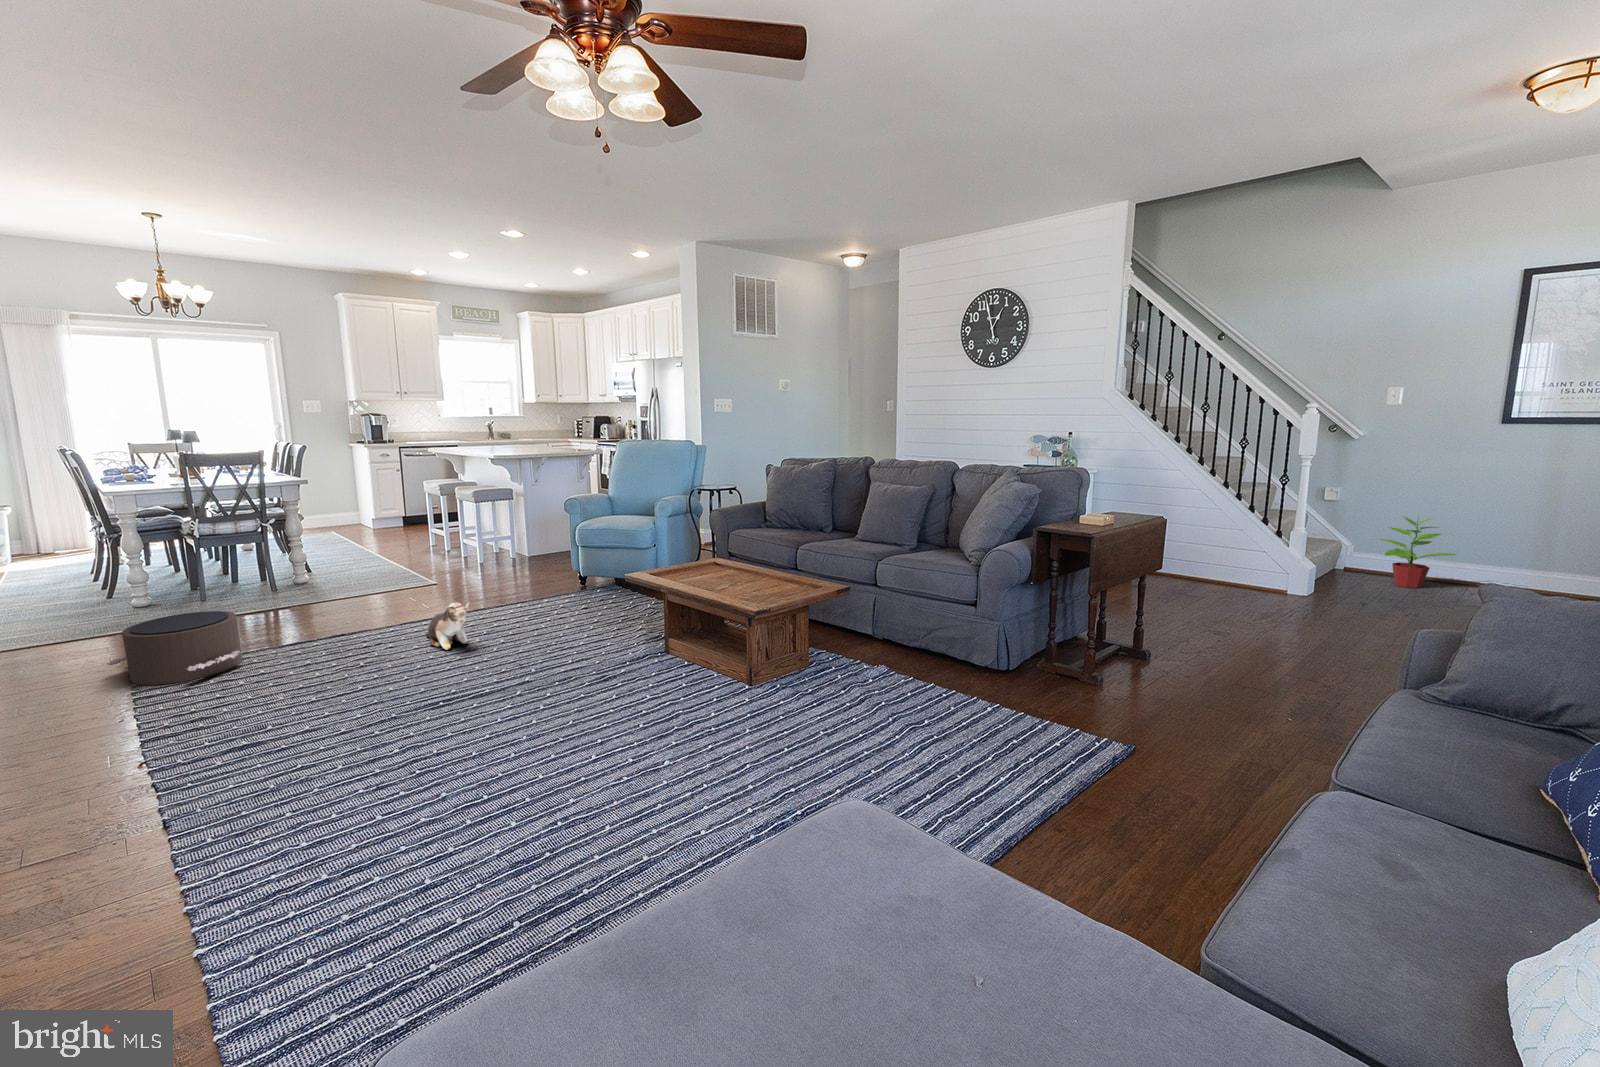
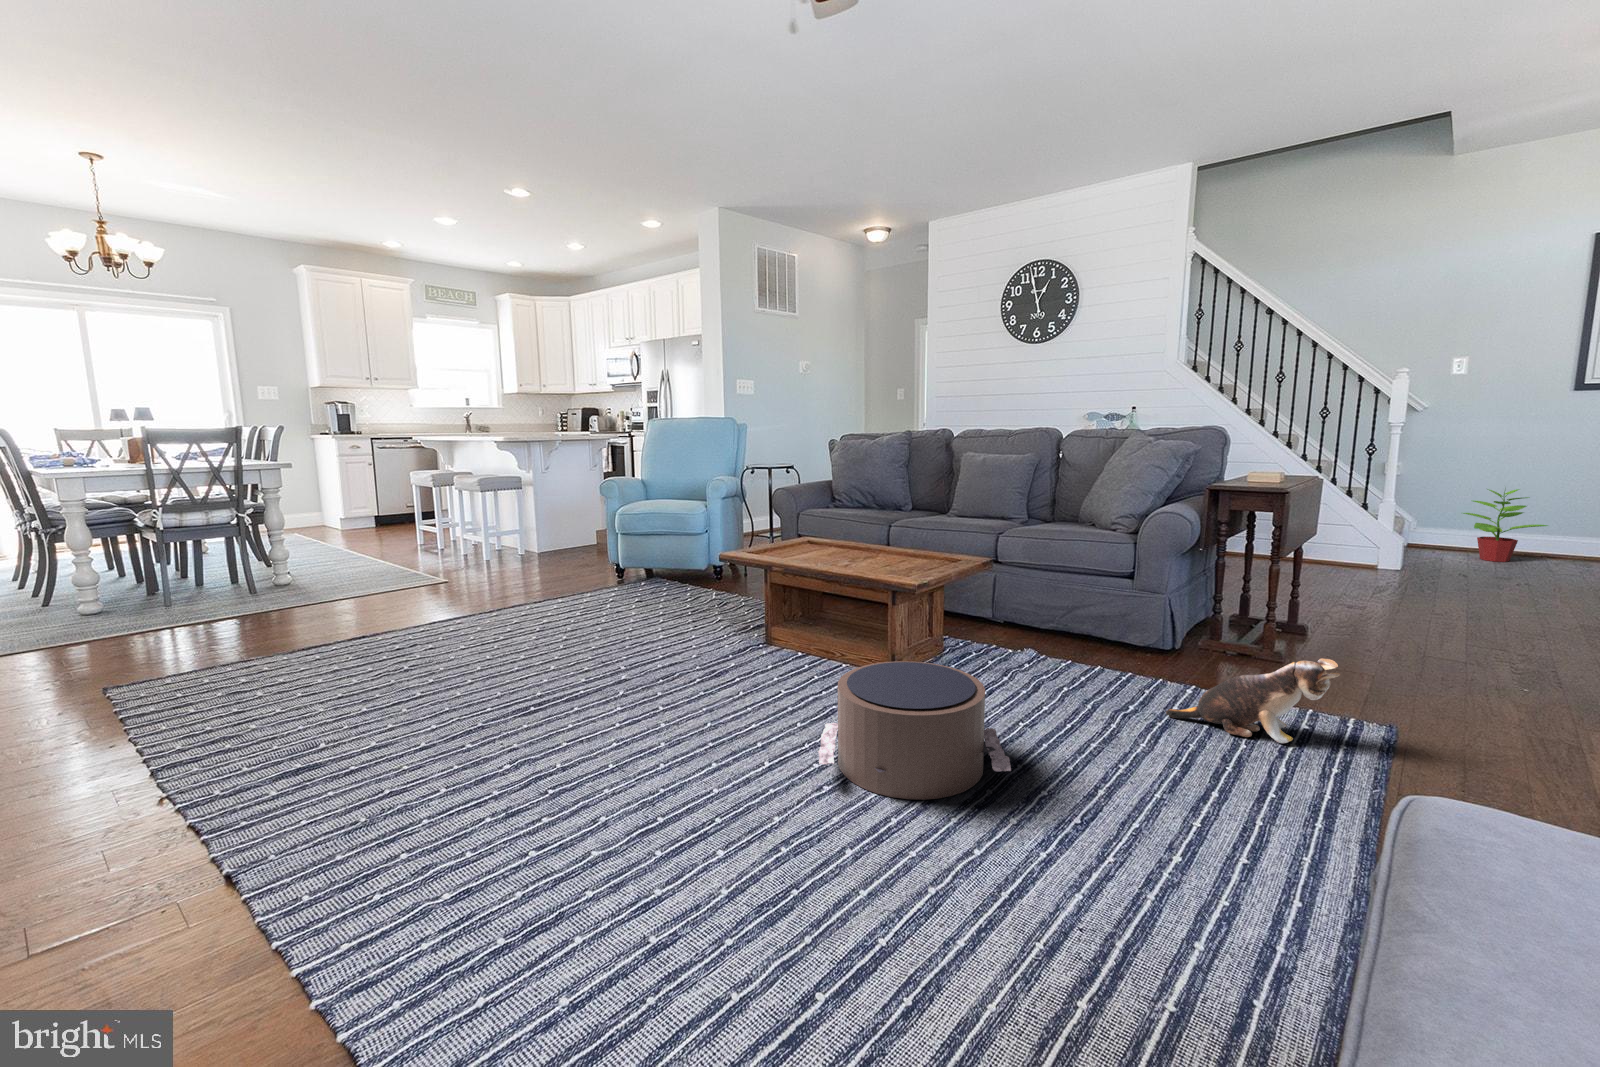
plush toy: present [426,602,469,650] -> present [1166,658,1340,743]
pouf: present [107,611,243,685] -> present [818,661,1011,800]

